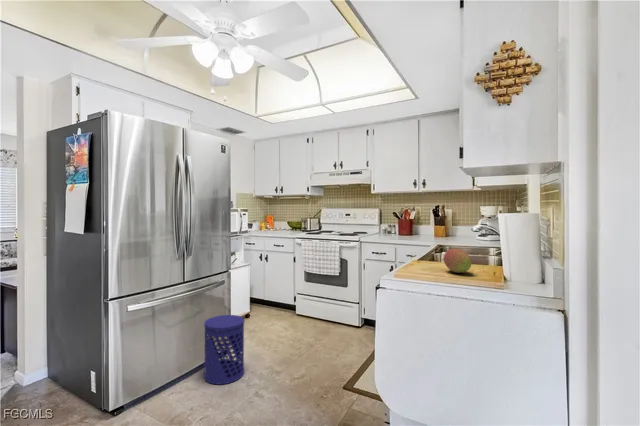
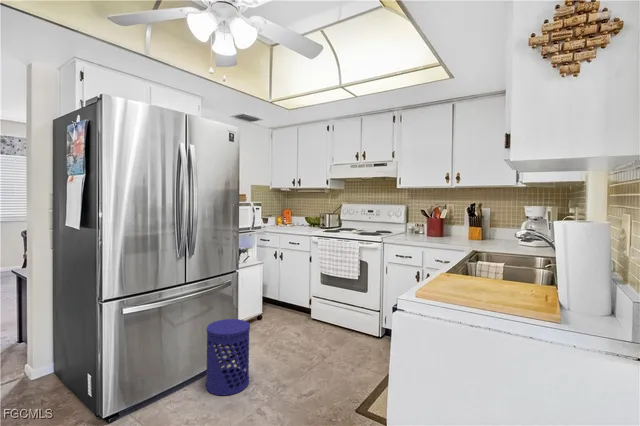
fruit: present [444,248,471,273] -> none [478,262,515,293]

